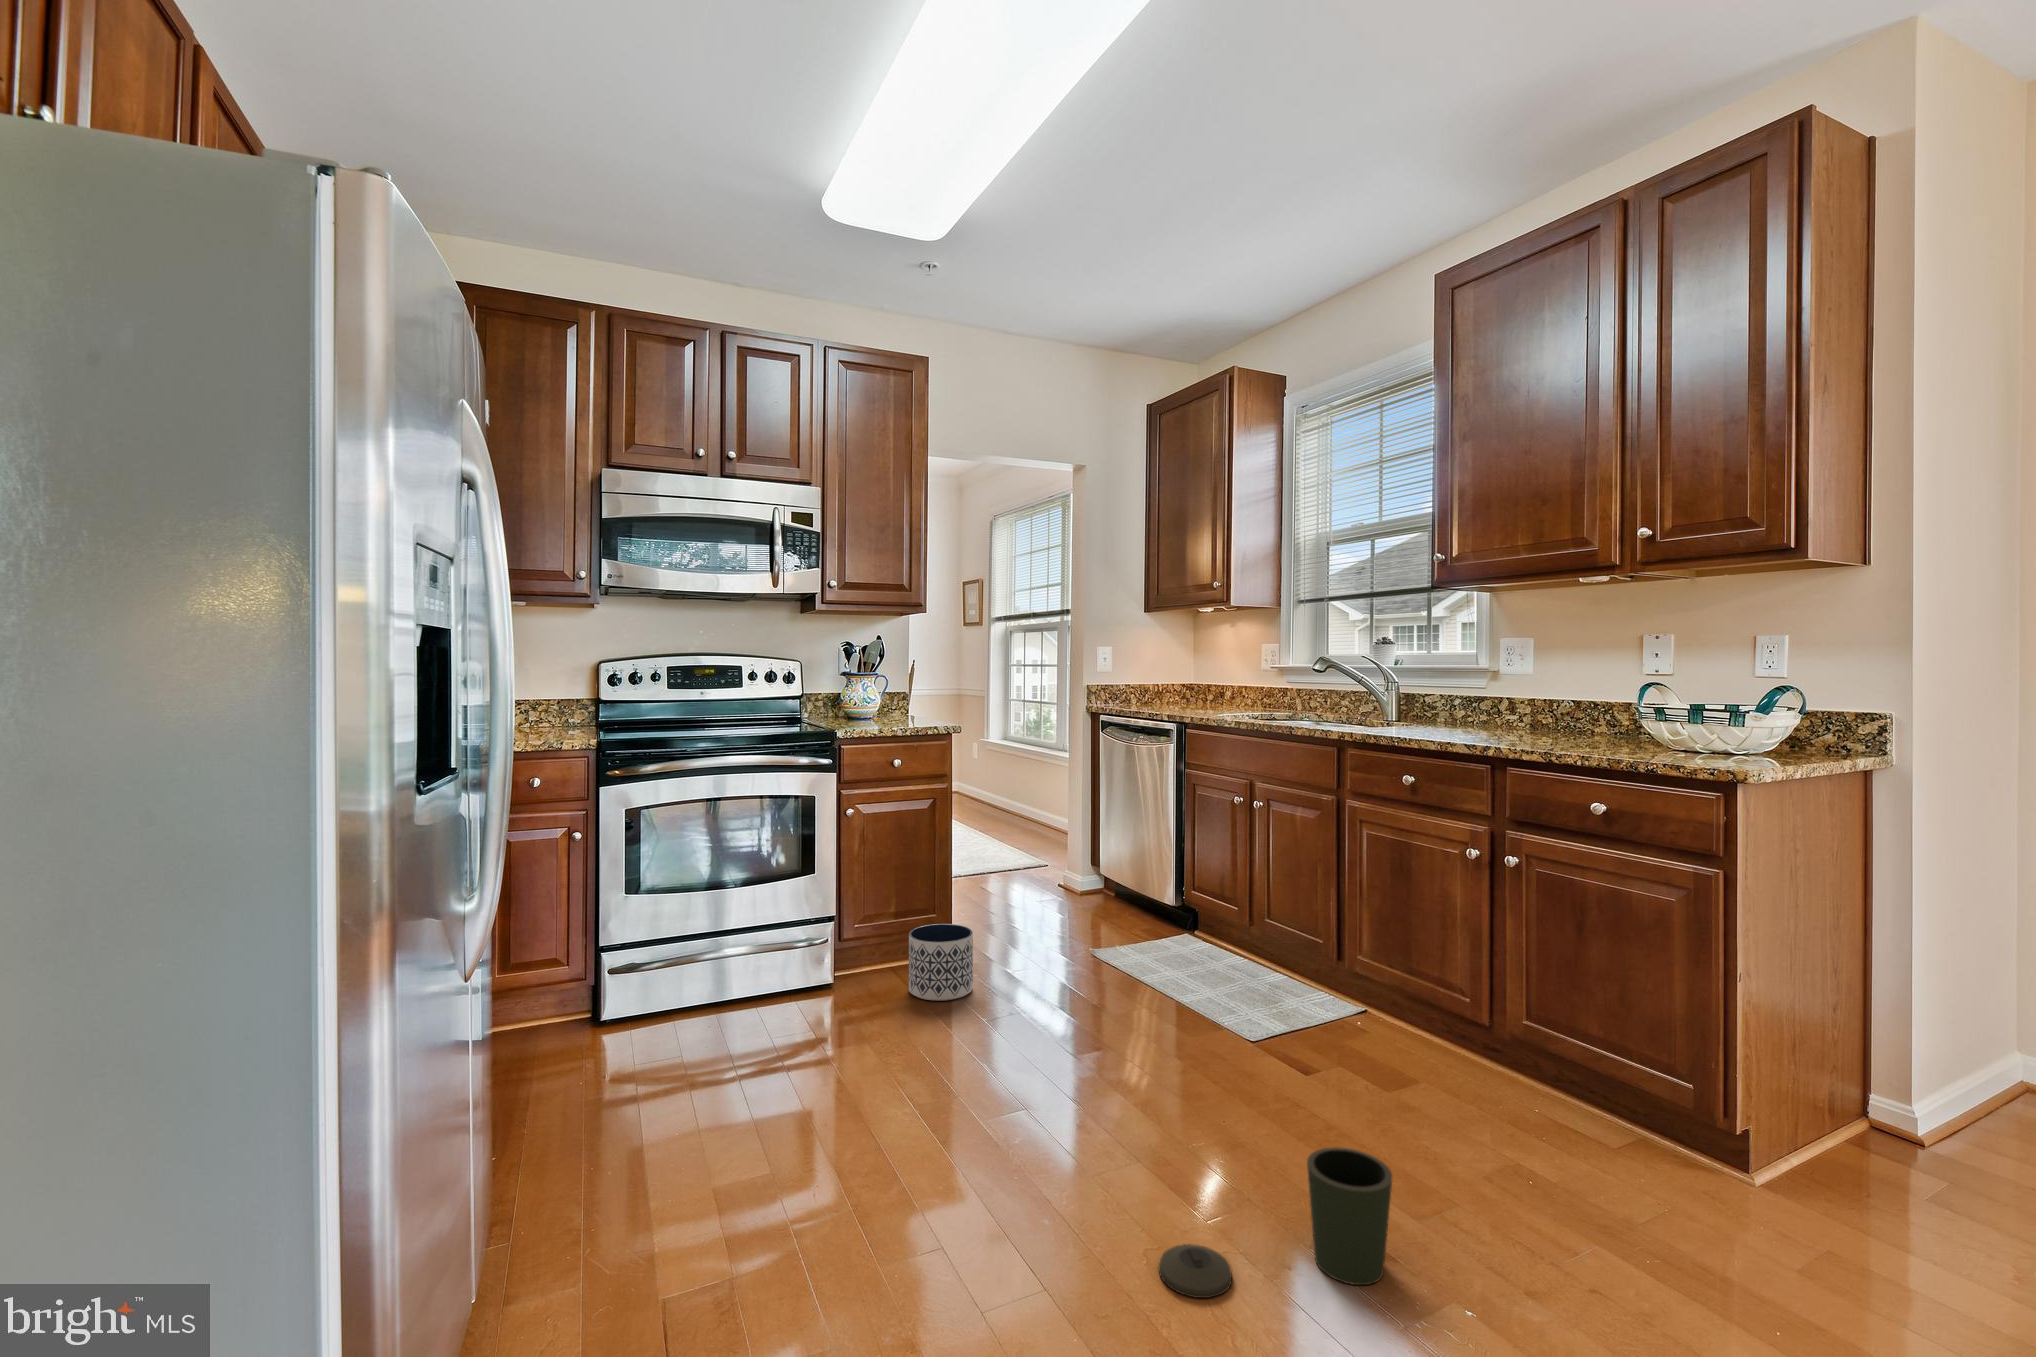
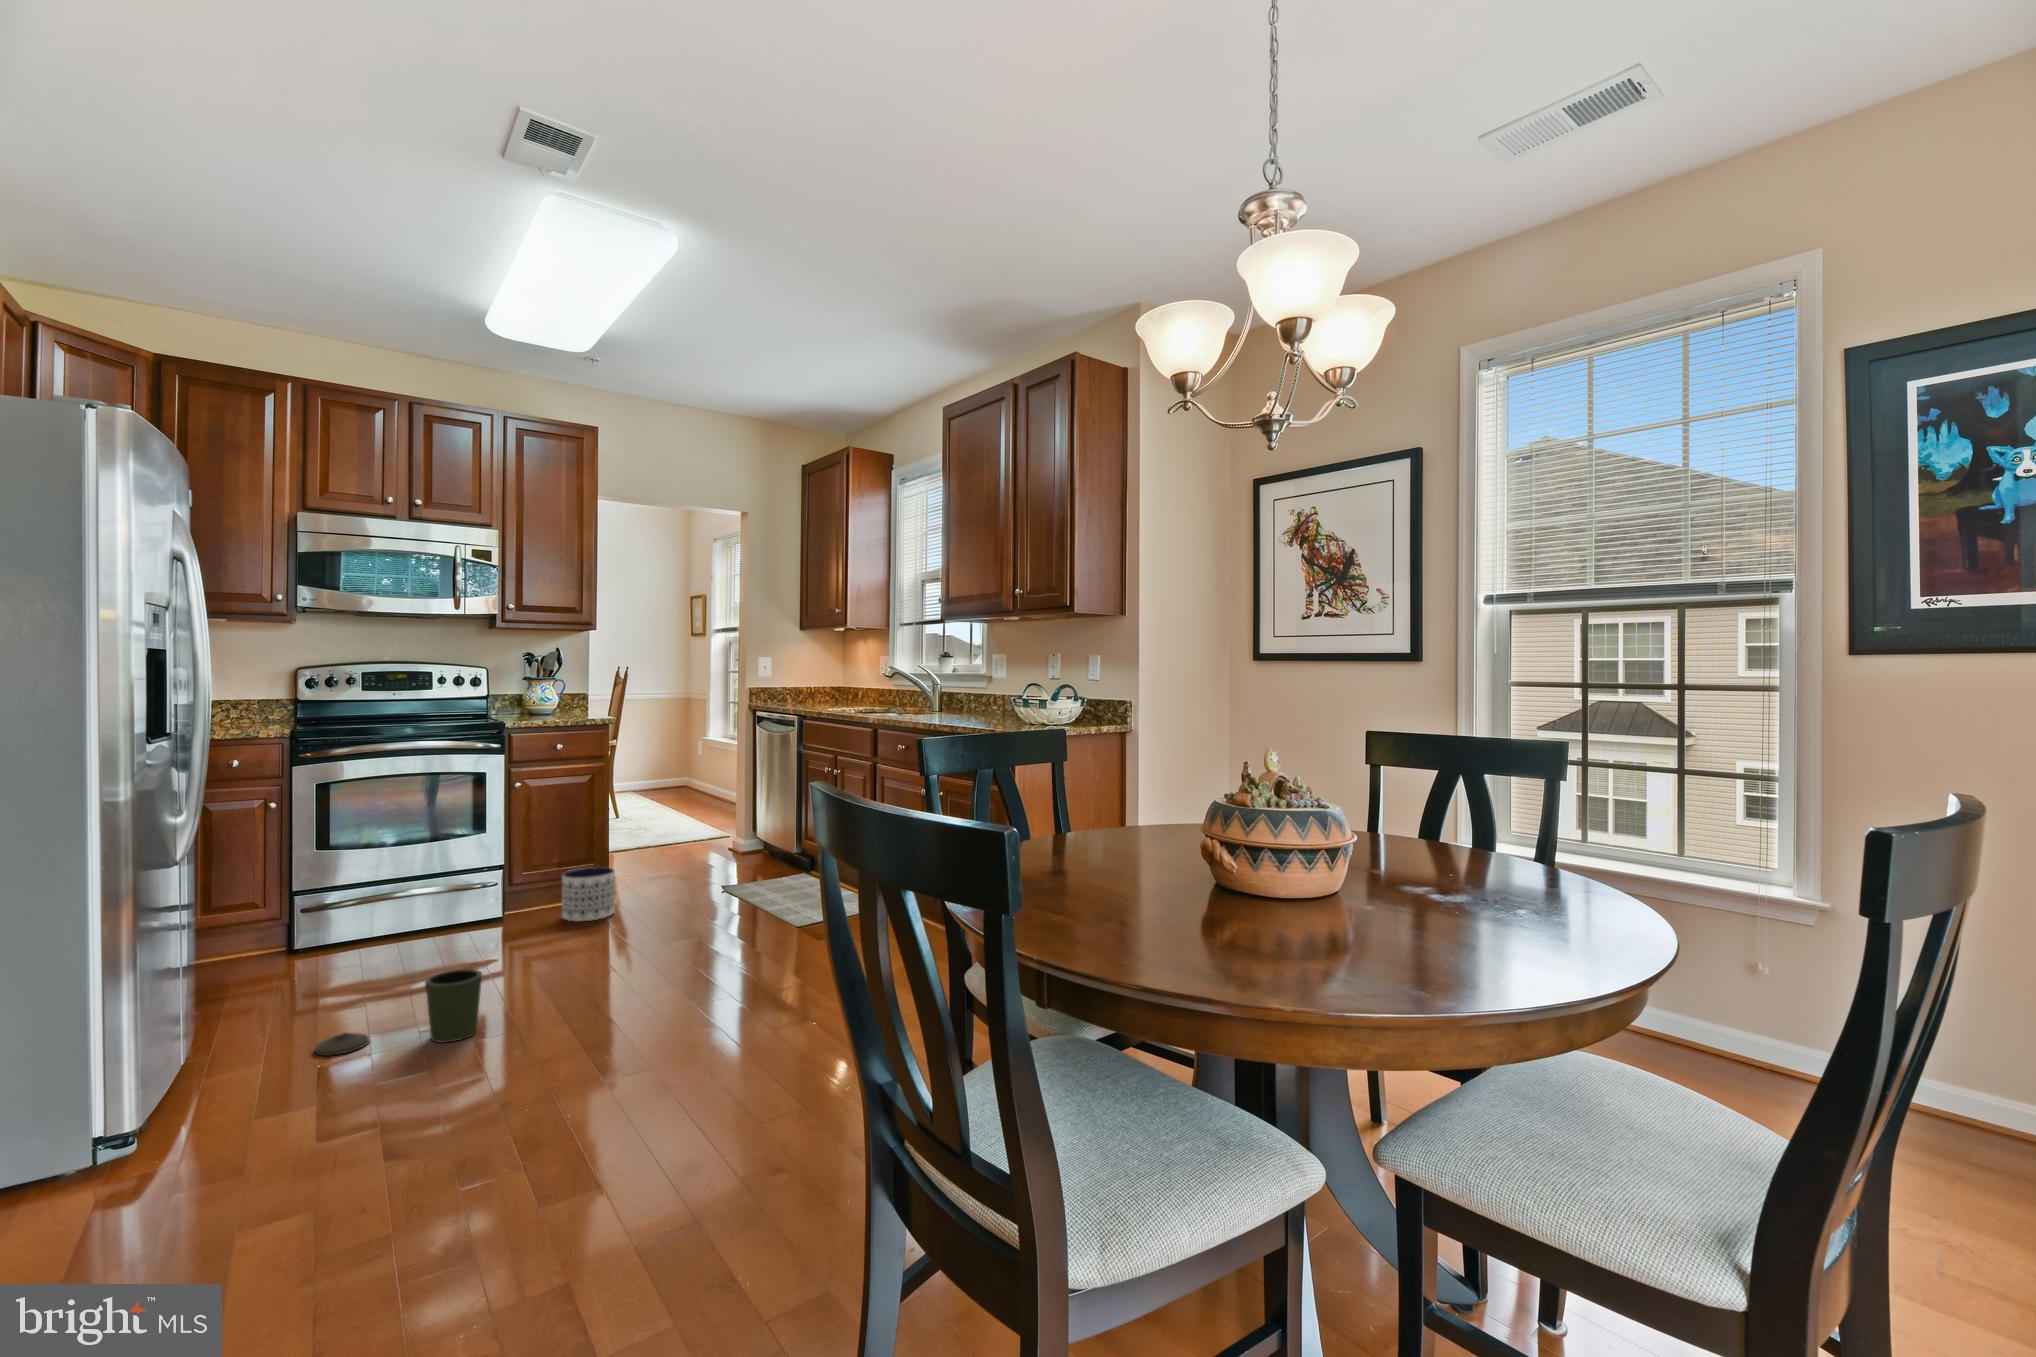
trash can: present [1159,1147,1392,1298] -> present [315,969,482,1056]

